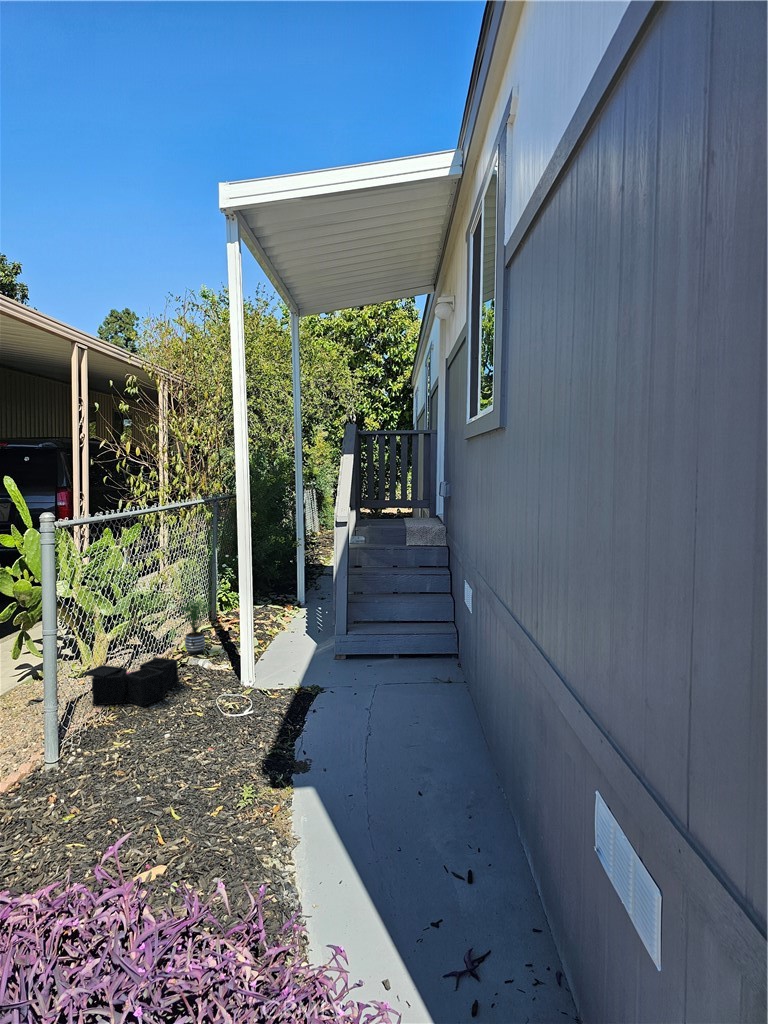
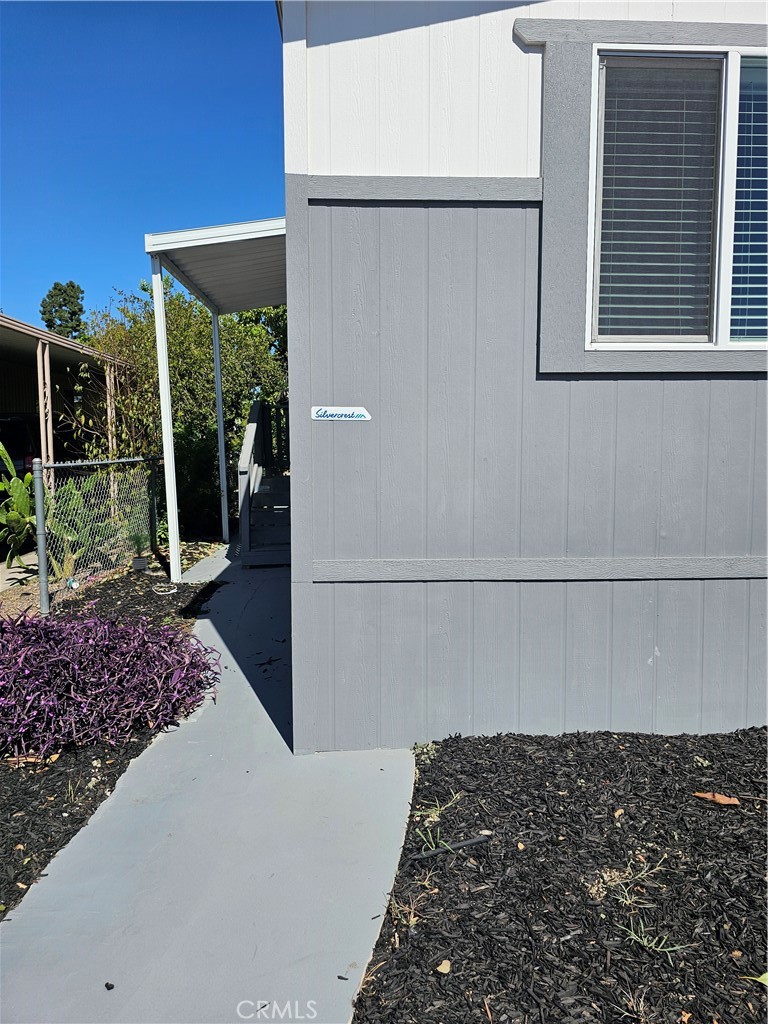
storage bin: present [82,657,179,706] -> none [59,569,130,599]

